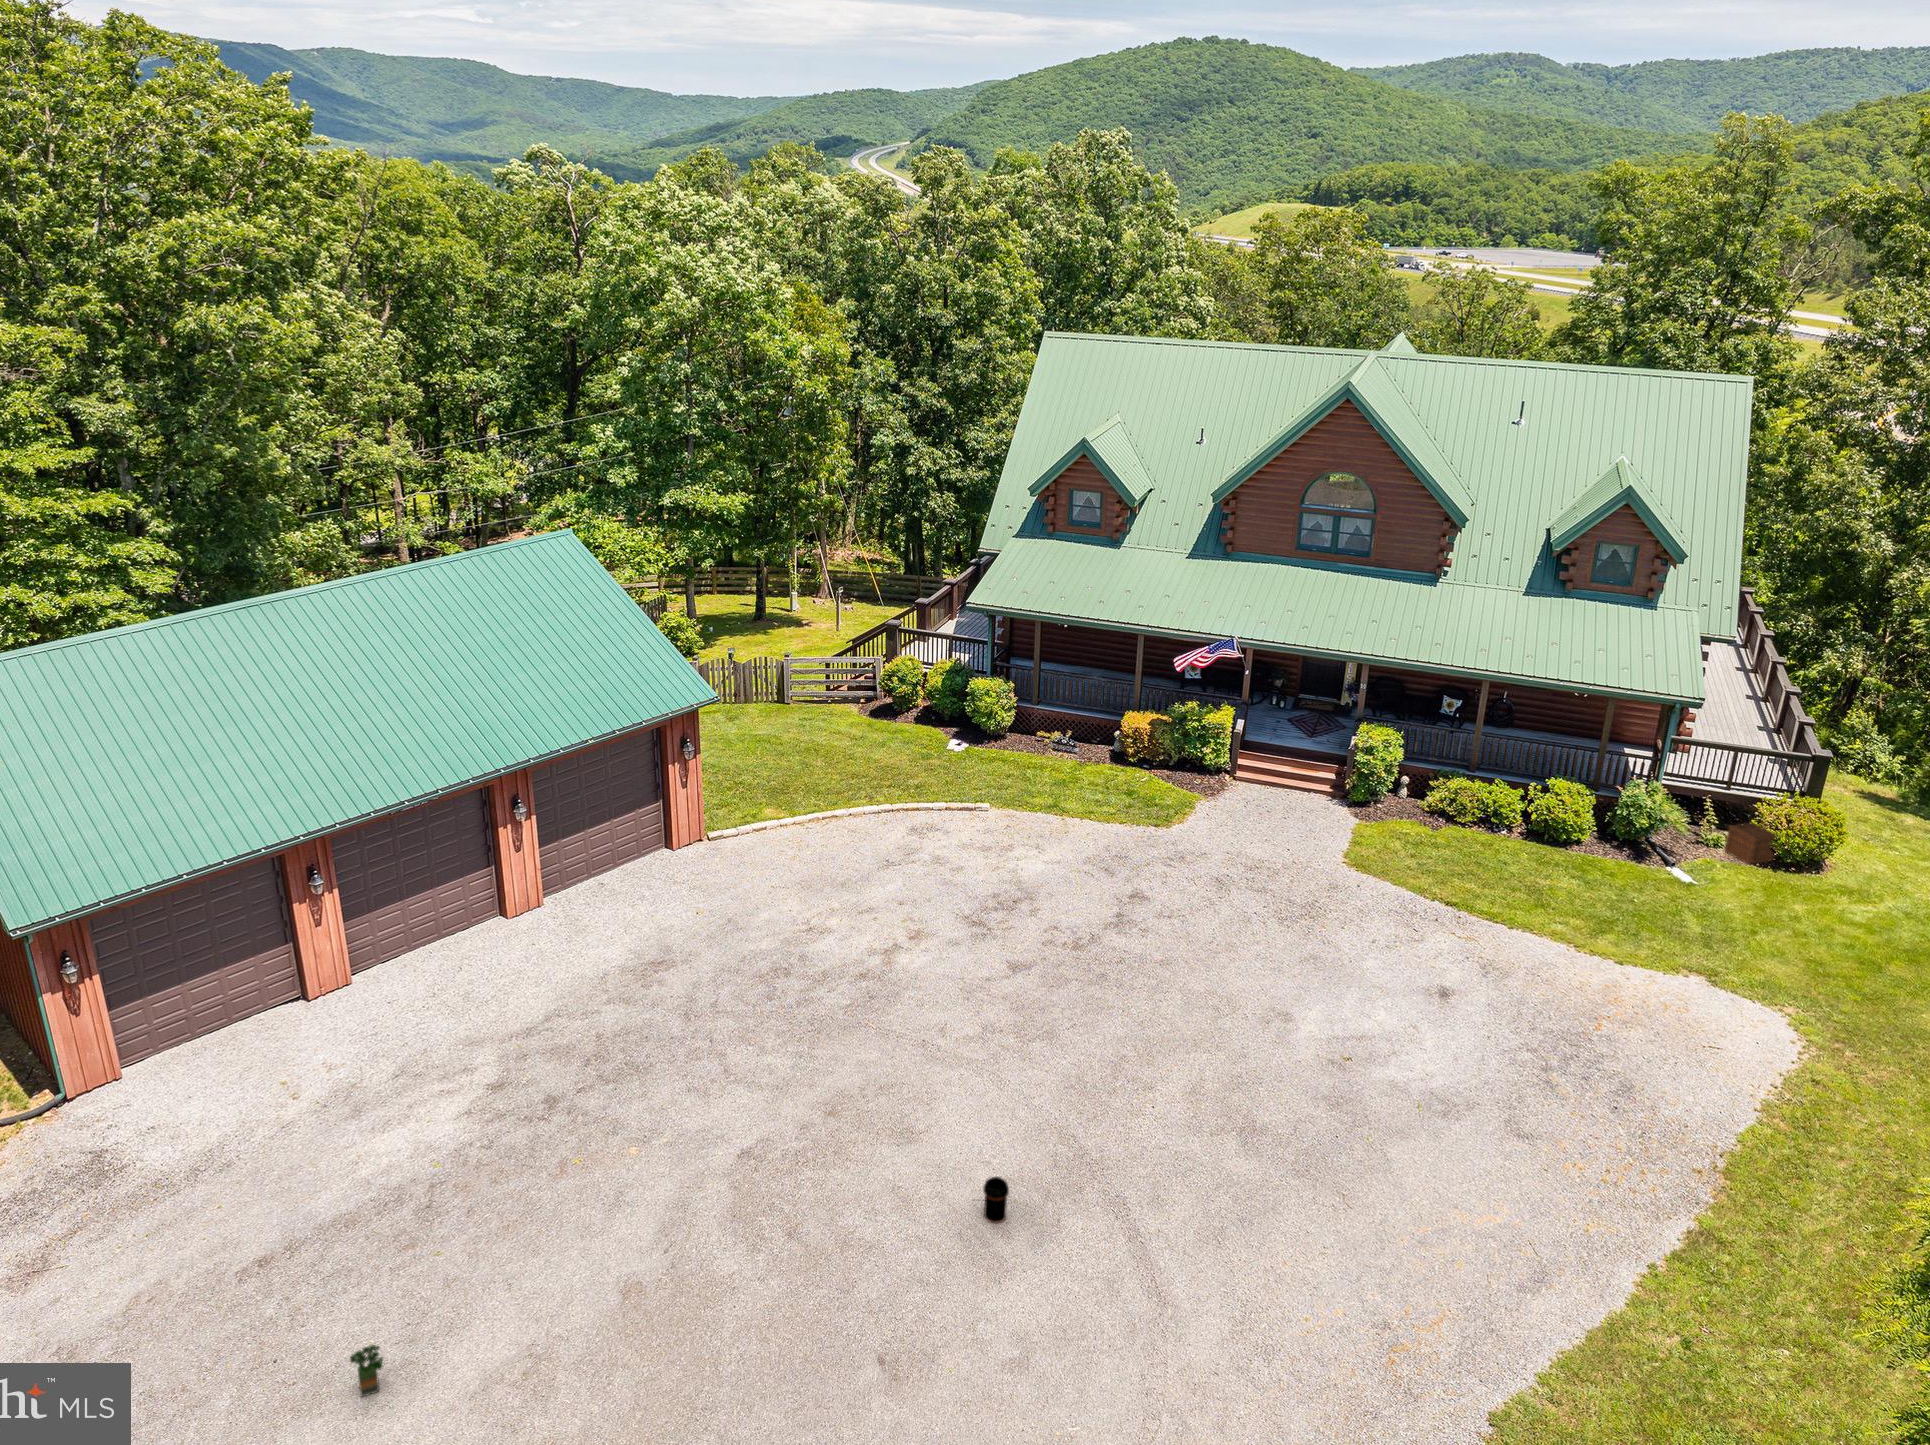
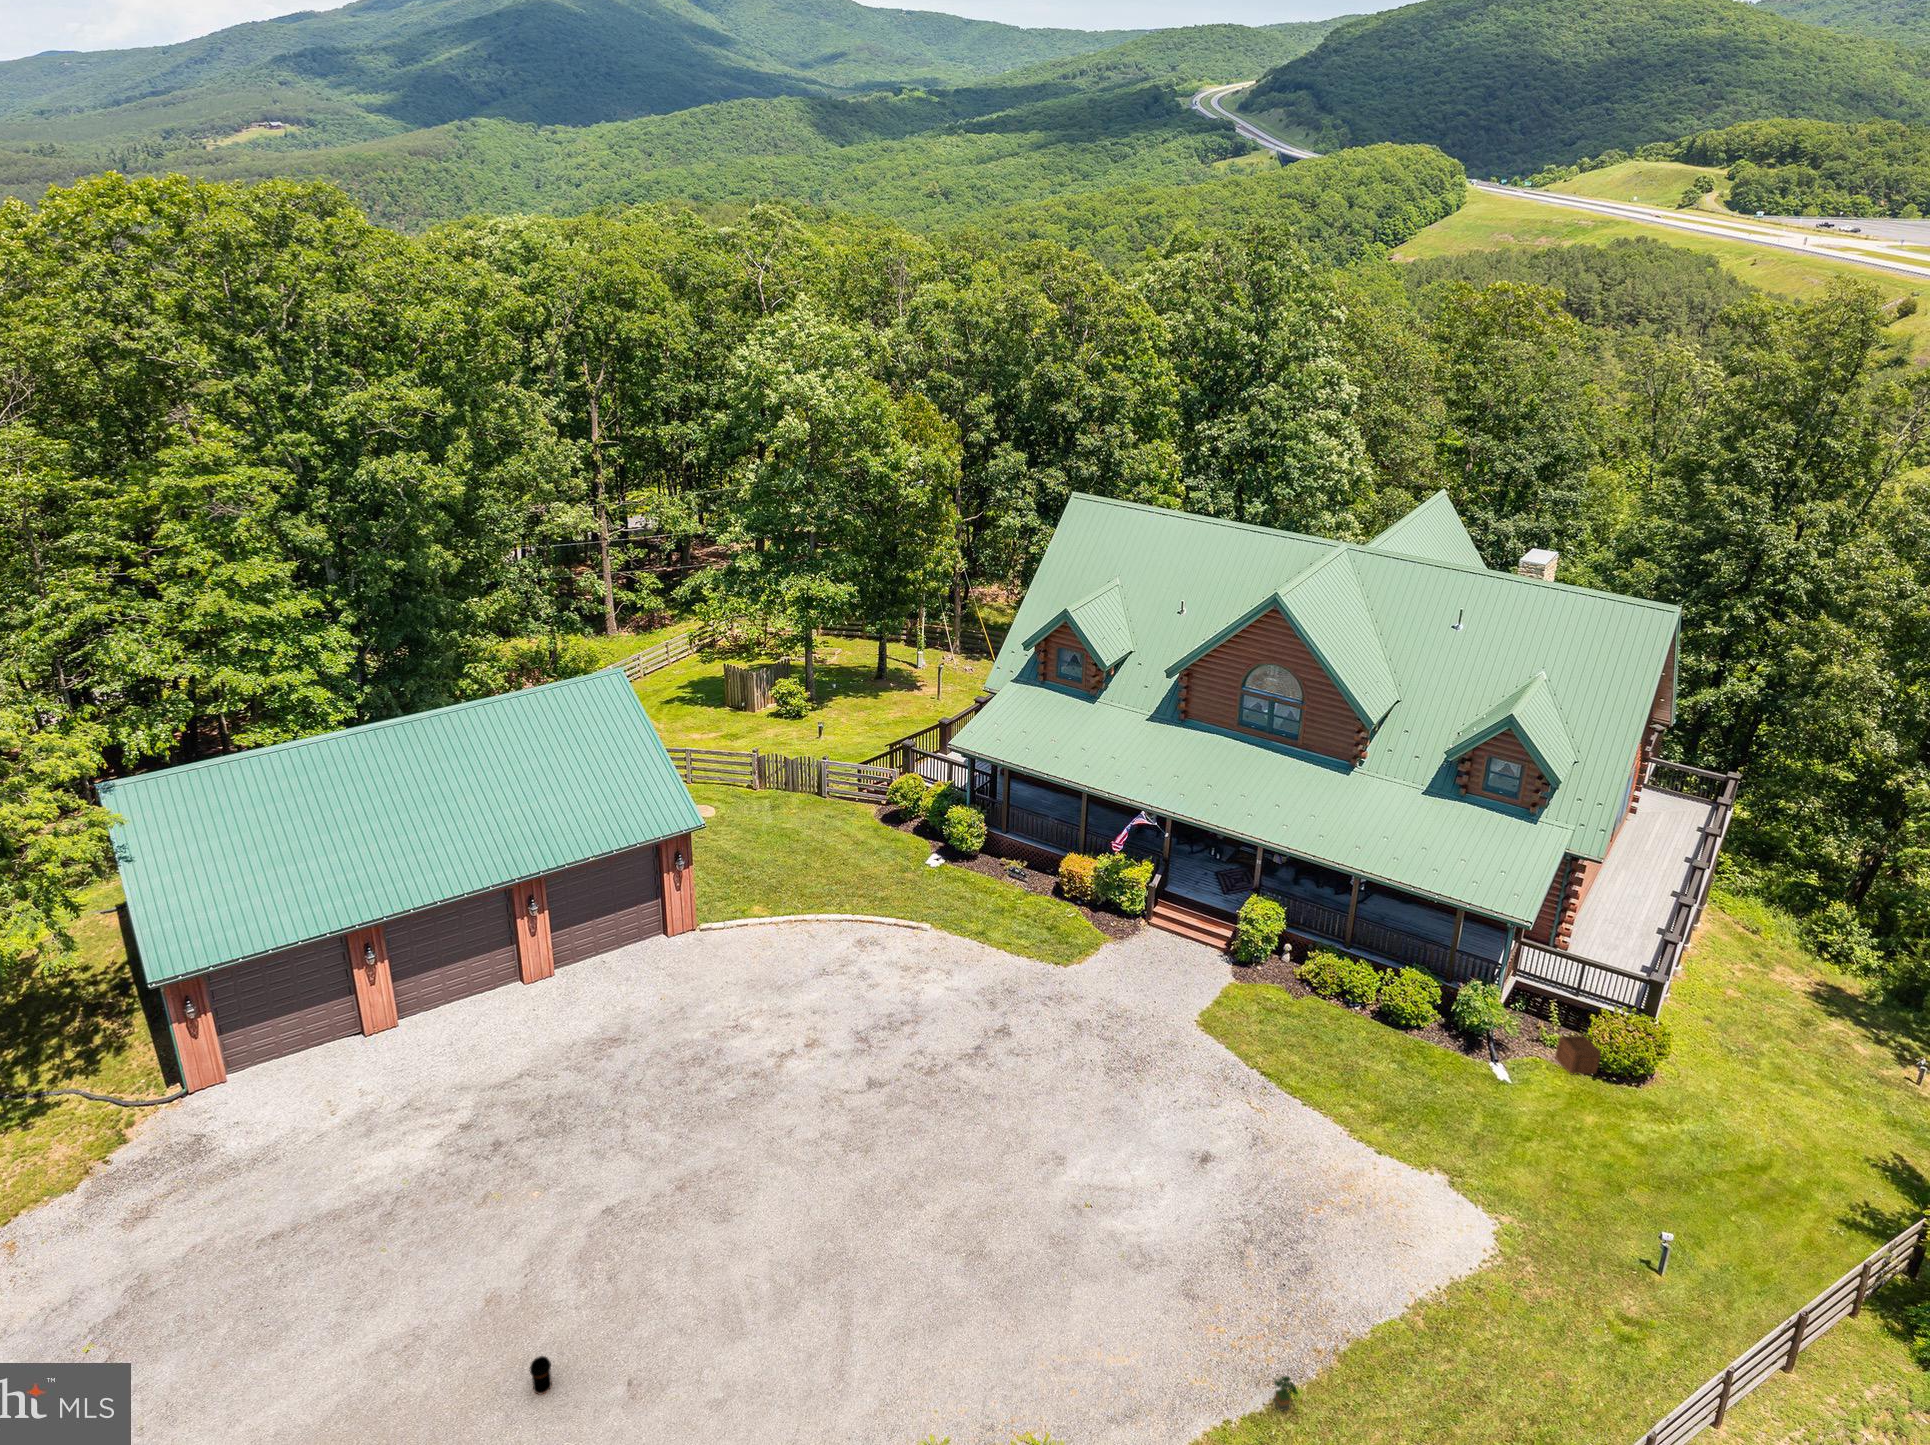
trash can: present [983,1177,1009,1223] -> present [529,1356,552,1395]
potted tree: present [350,1345,383,1397] -> present [1274,1376,1298,1411]

